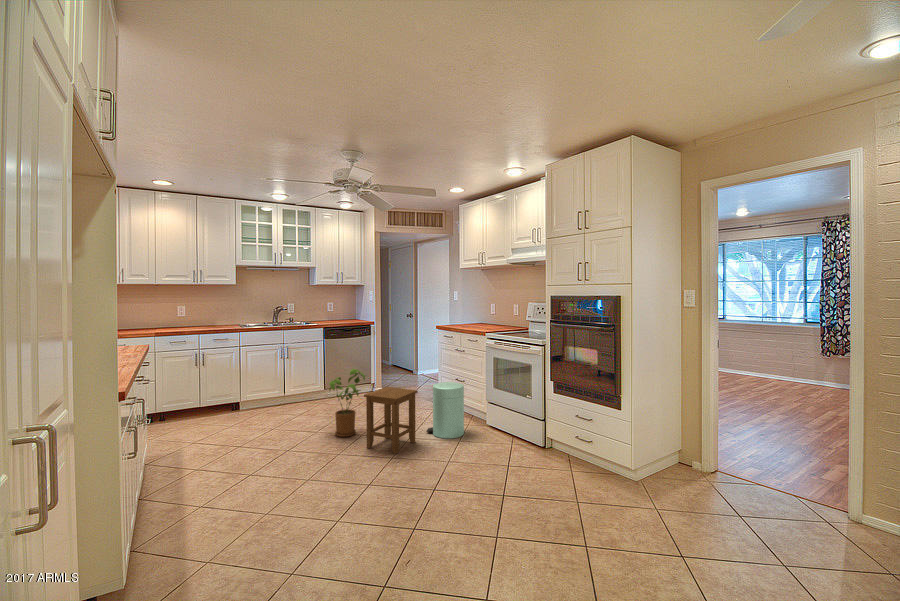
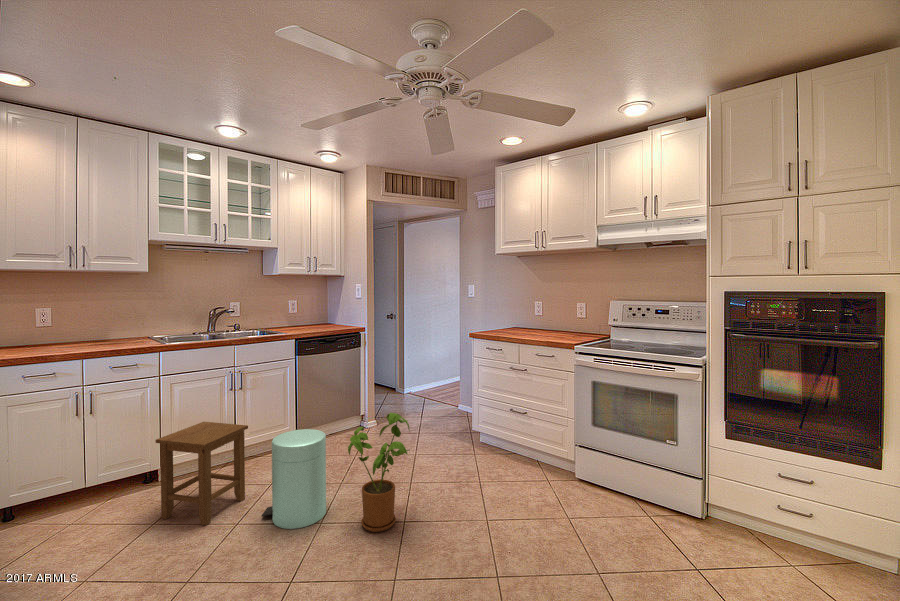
trash can: present [427,382,464,438] -> present [262,429,326,529]
stool: present [364,387,418,454] -> present [156,422,248,525]

